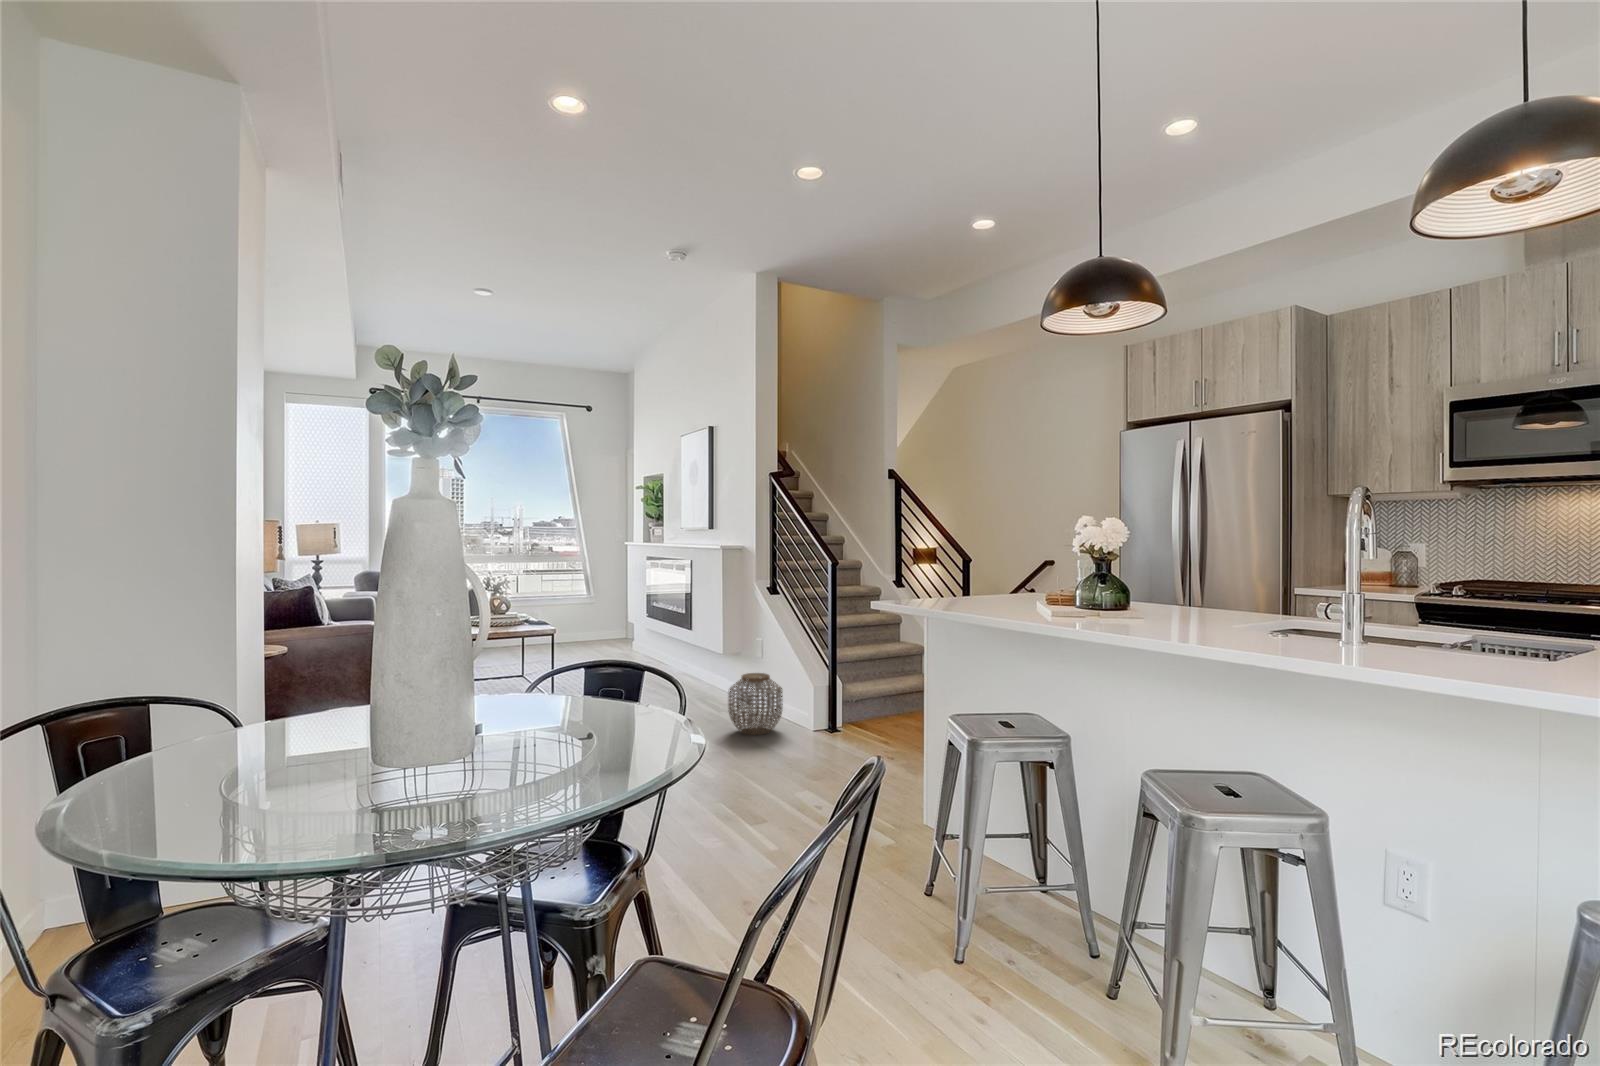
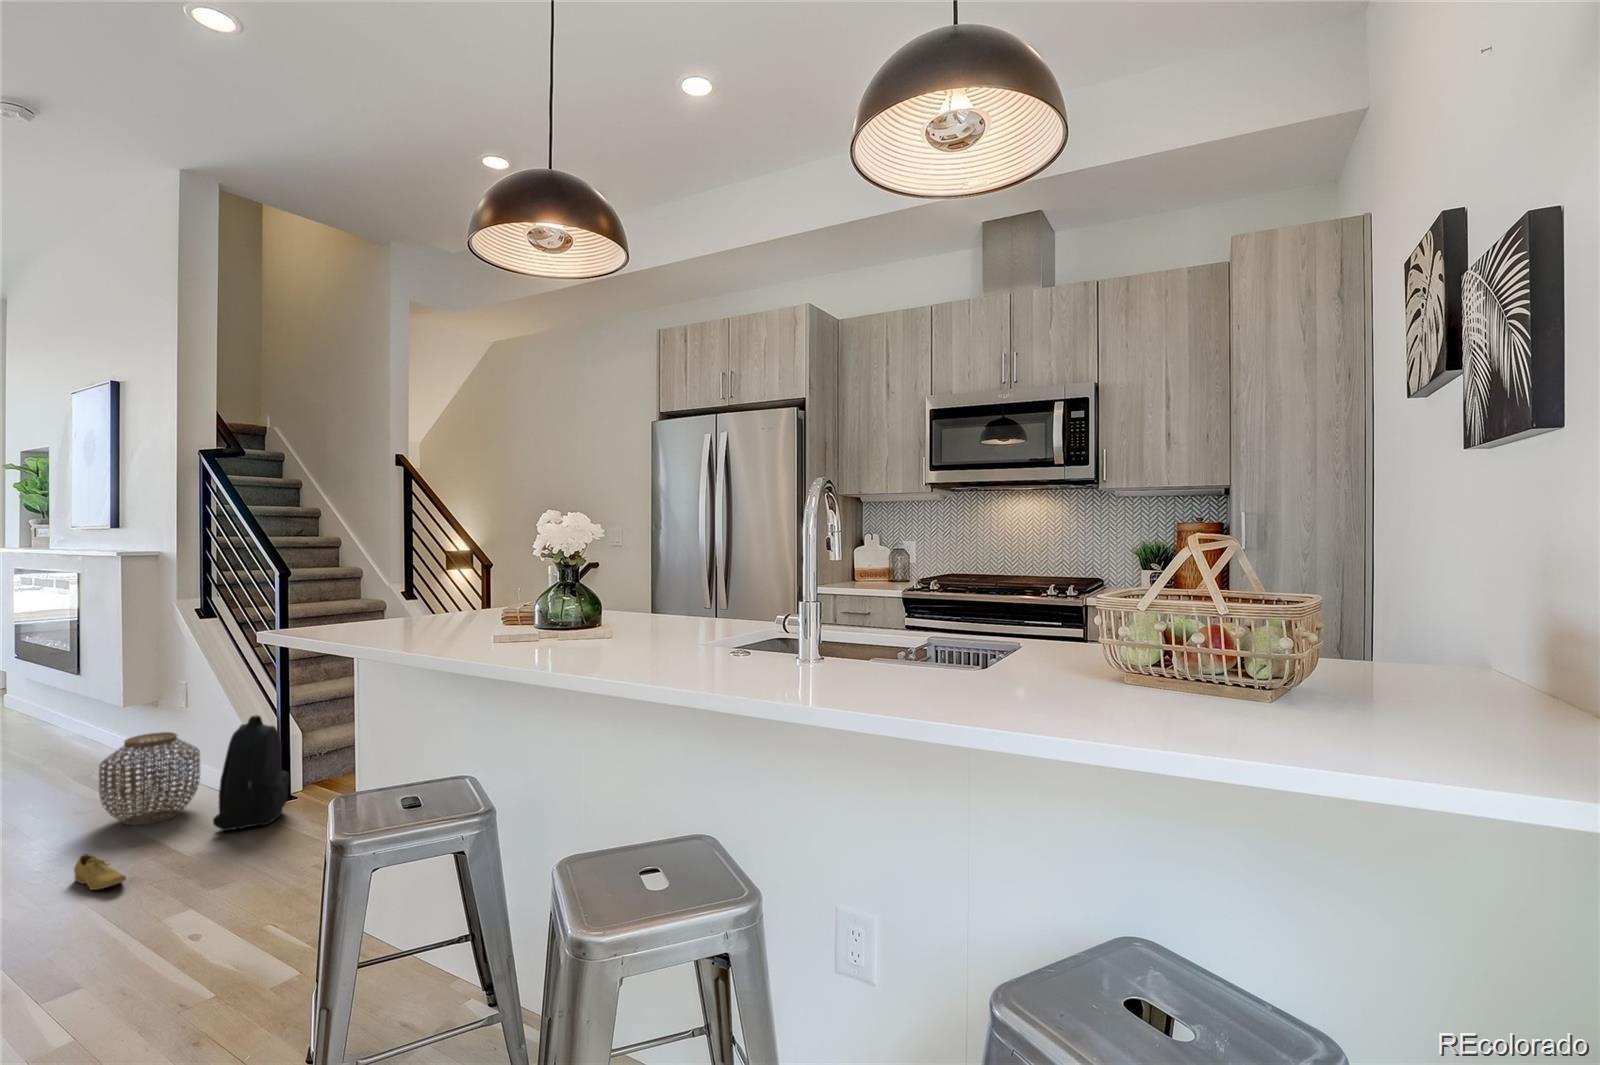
backpack: none [800,666,841,747] -> present [213,716,289,831]
shoe: none [733,747,765,771] -> present [74,854,126,890]

